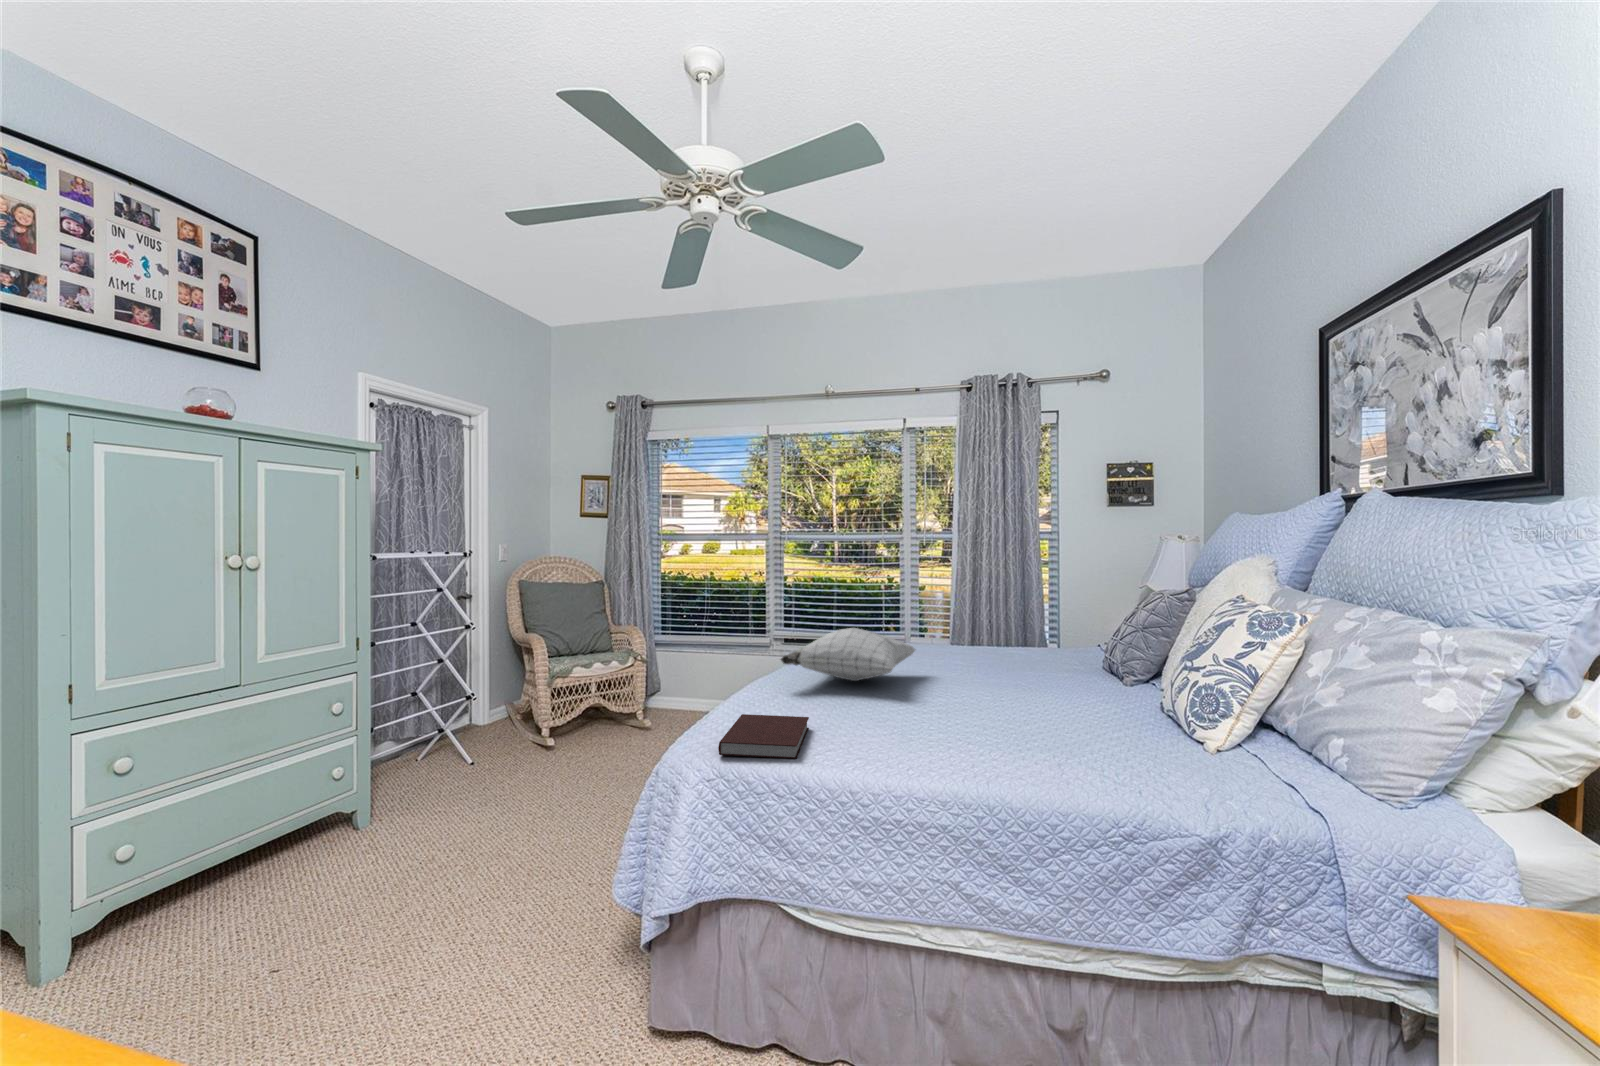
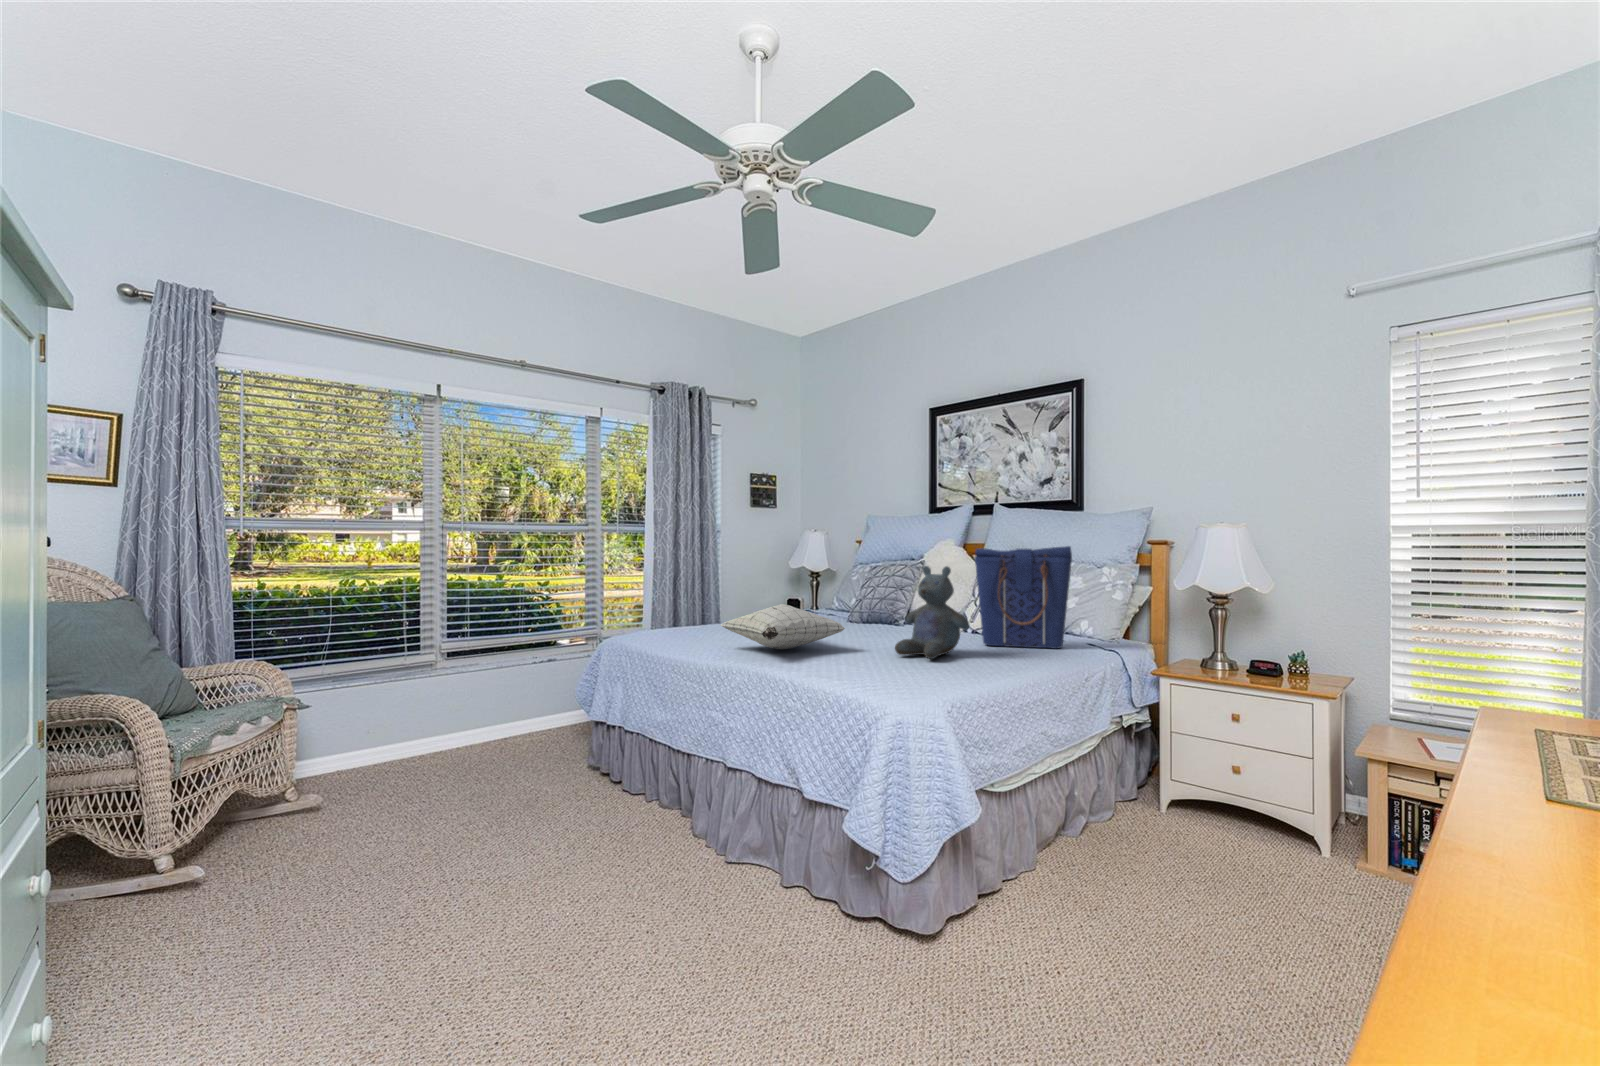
tote bag: none [1068,574,1213,777] -> present [975,546,1072,649]
stuffed bear: none [896,596,983,732] -> present [895,566,969,659]
notebook: present [718,714,809,759] -> none [847,663,942,689]

